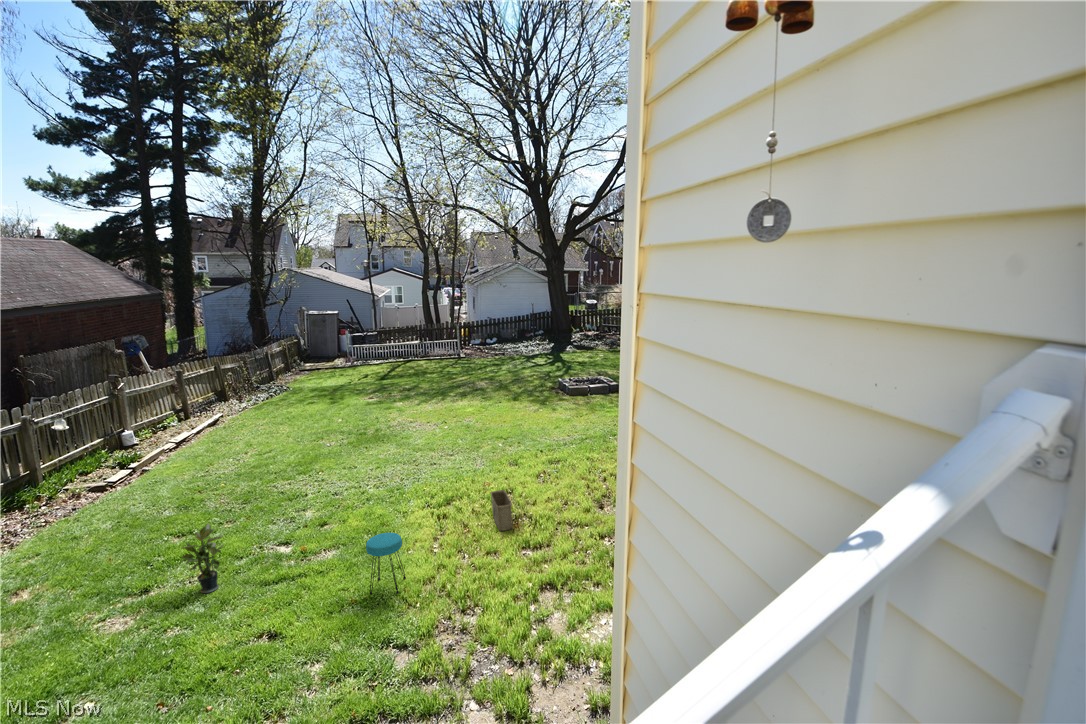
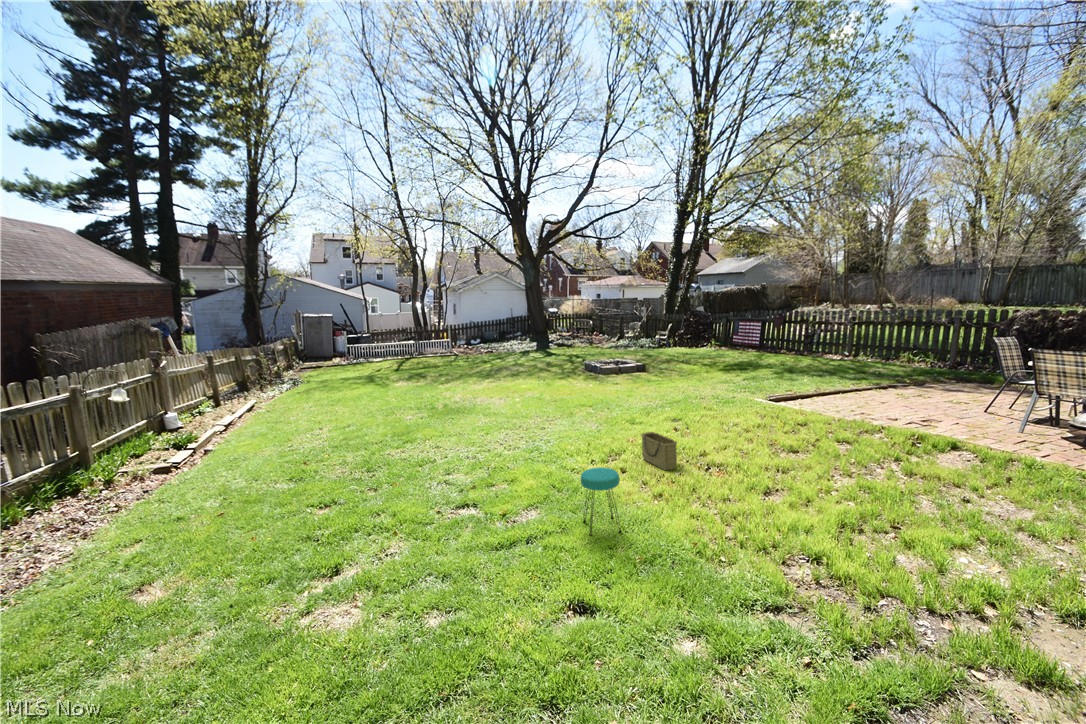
potted plant: present [182,523,222,593] -> none [361,469,407,552]

